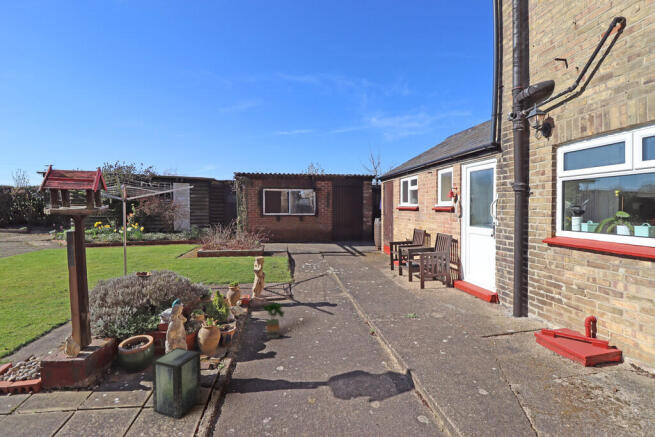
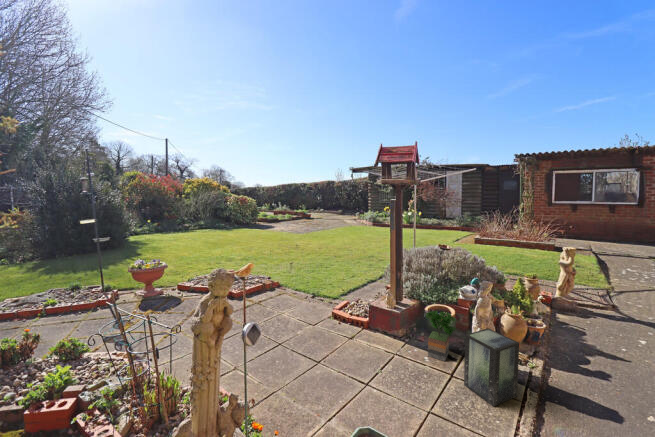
potted tree: present [263,303,284,338] -> present [426,311,456,361]

